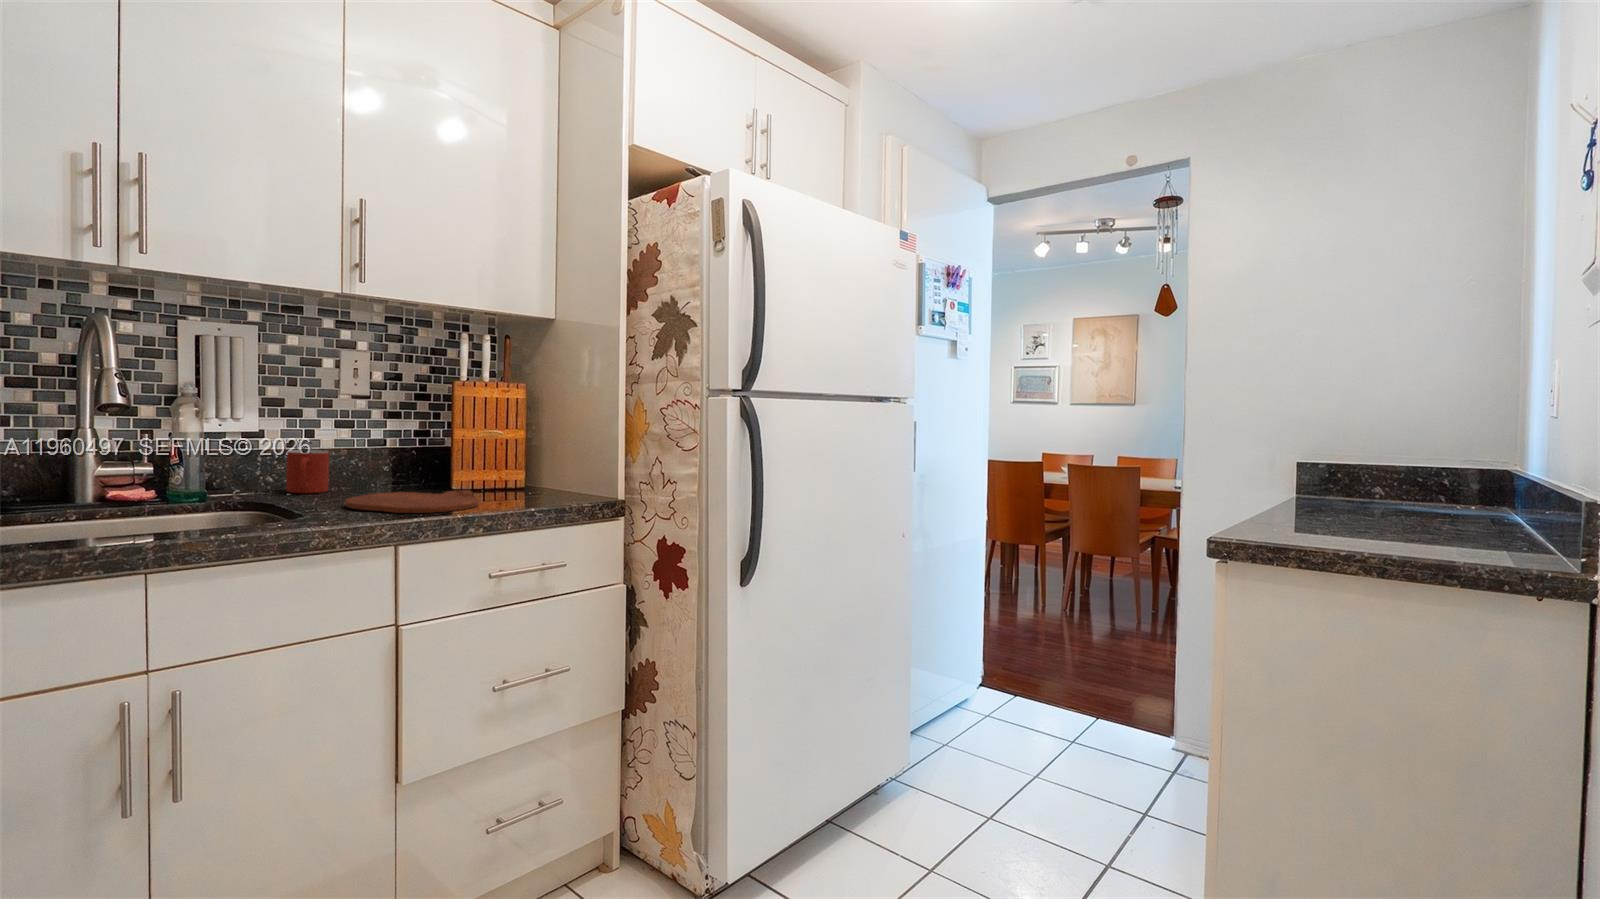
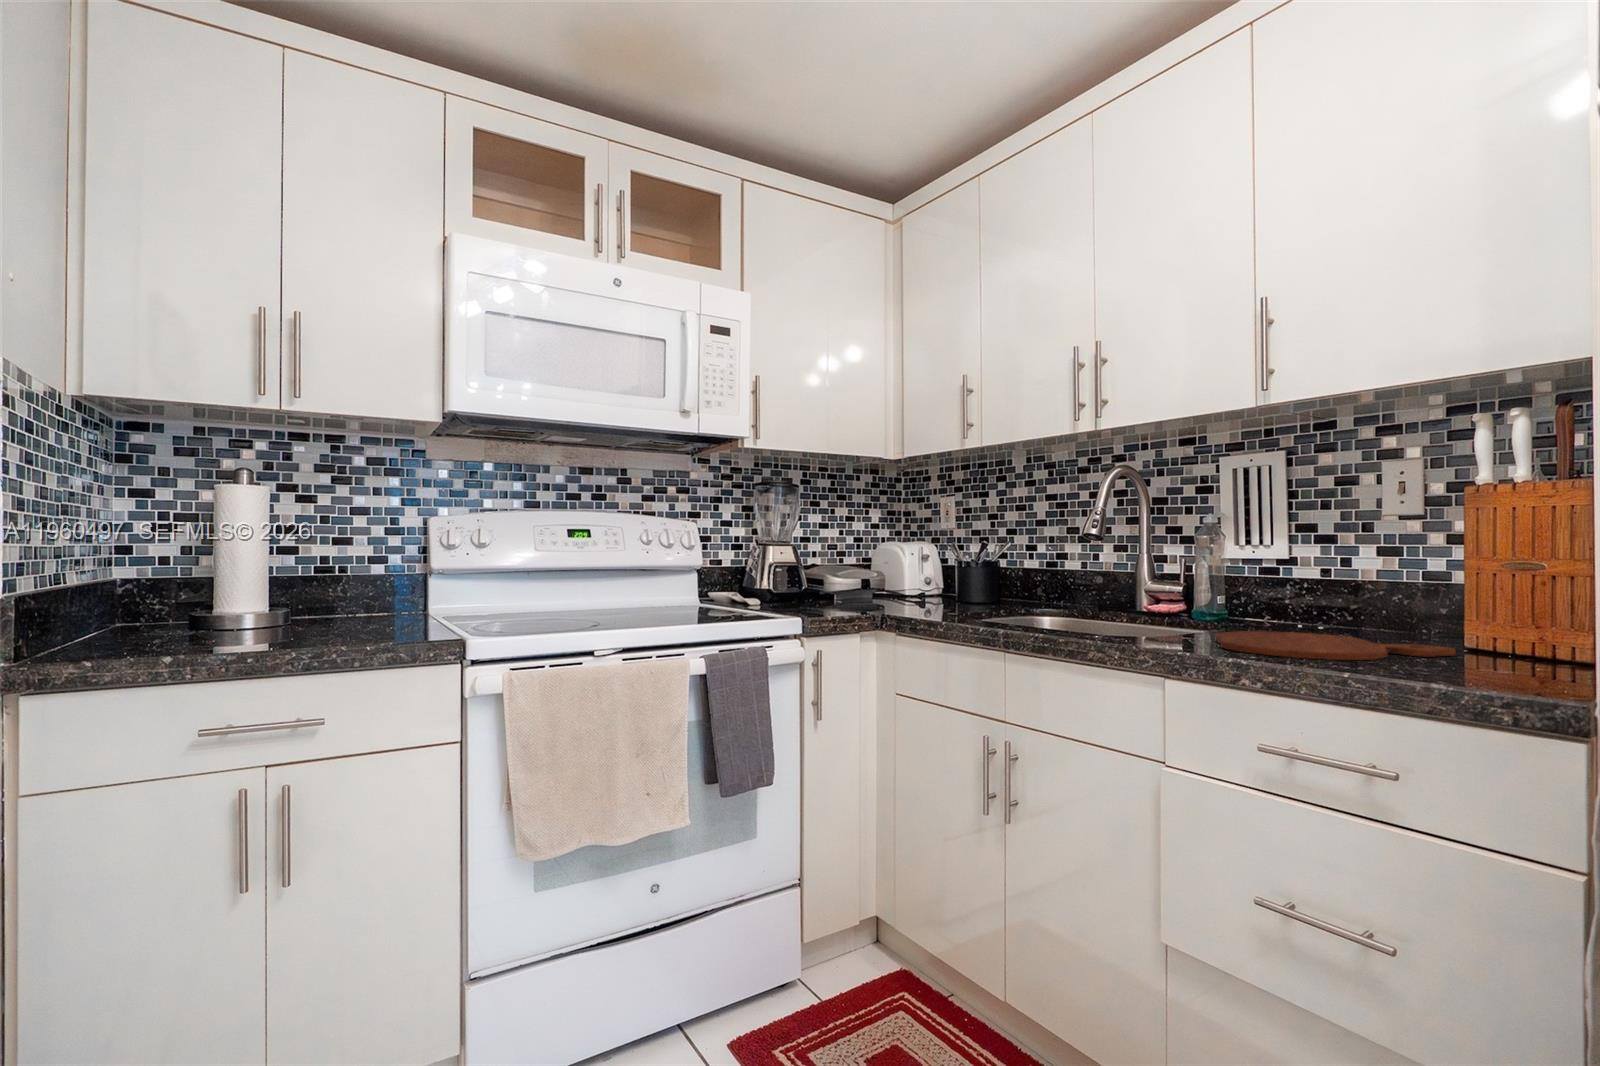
mug: present [286,450,329,493] -> none [1286,582,1346,632]

